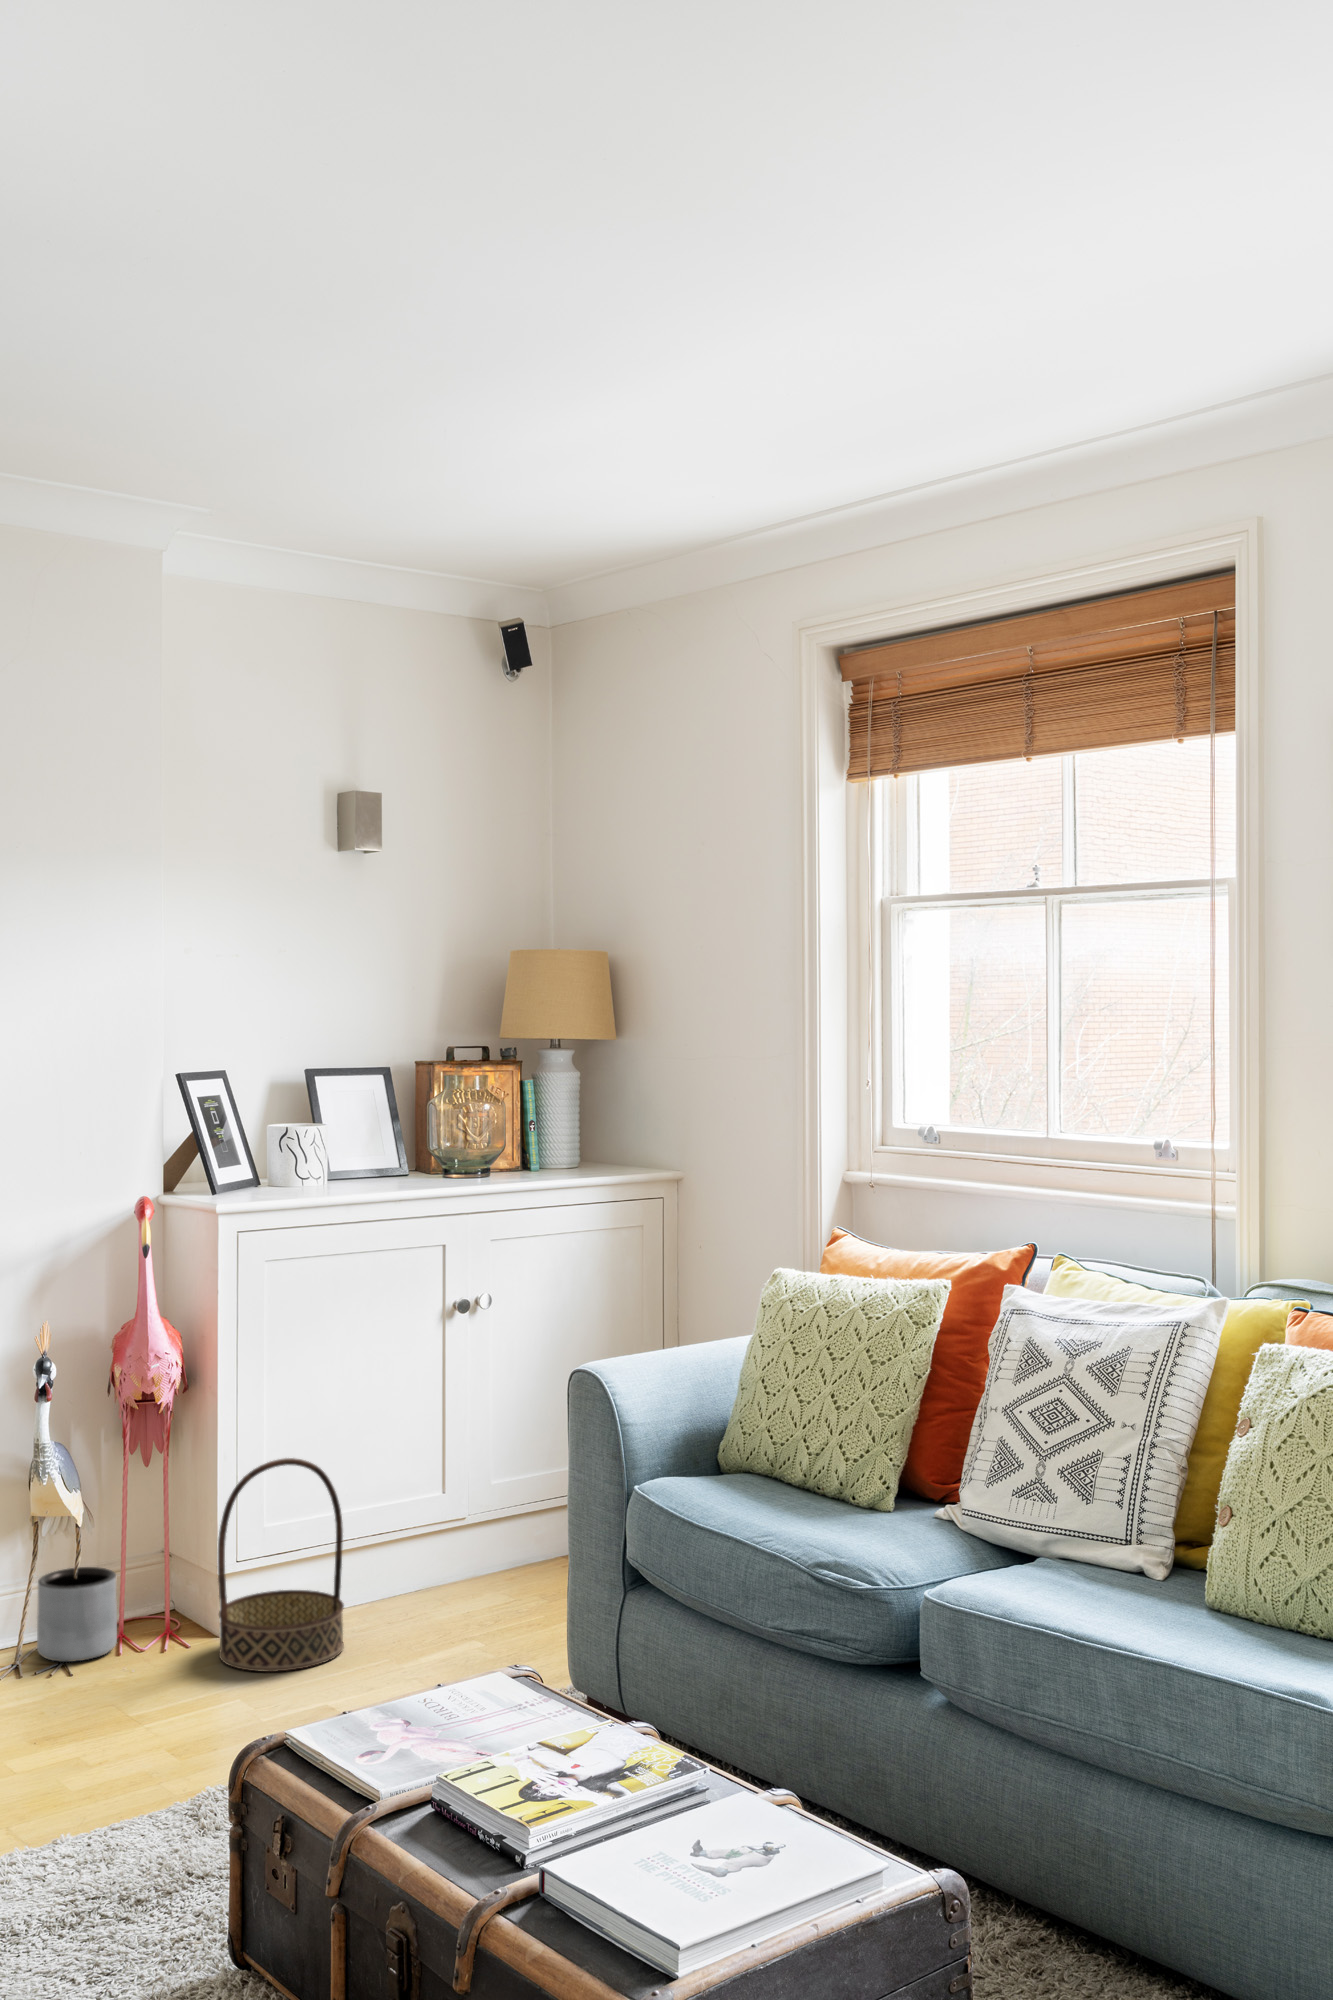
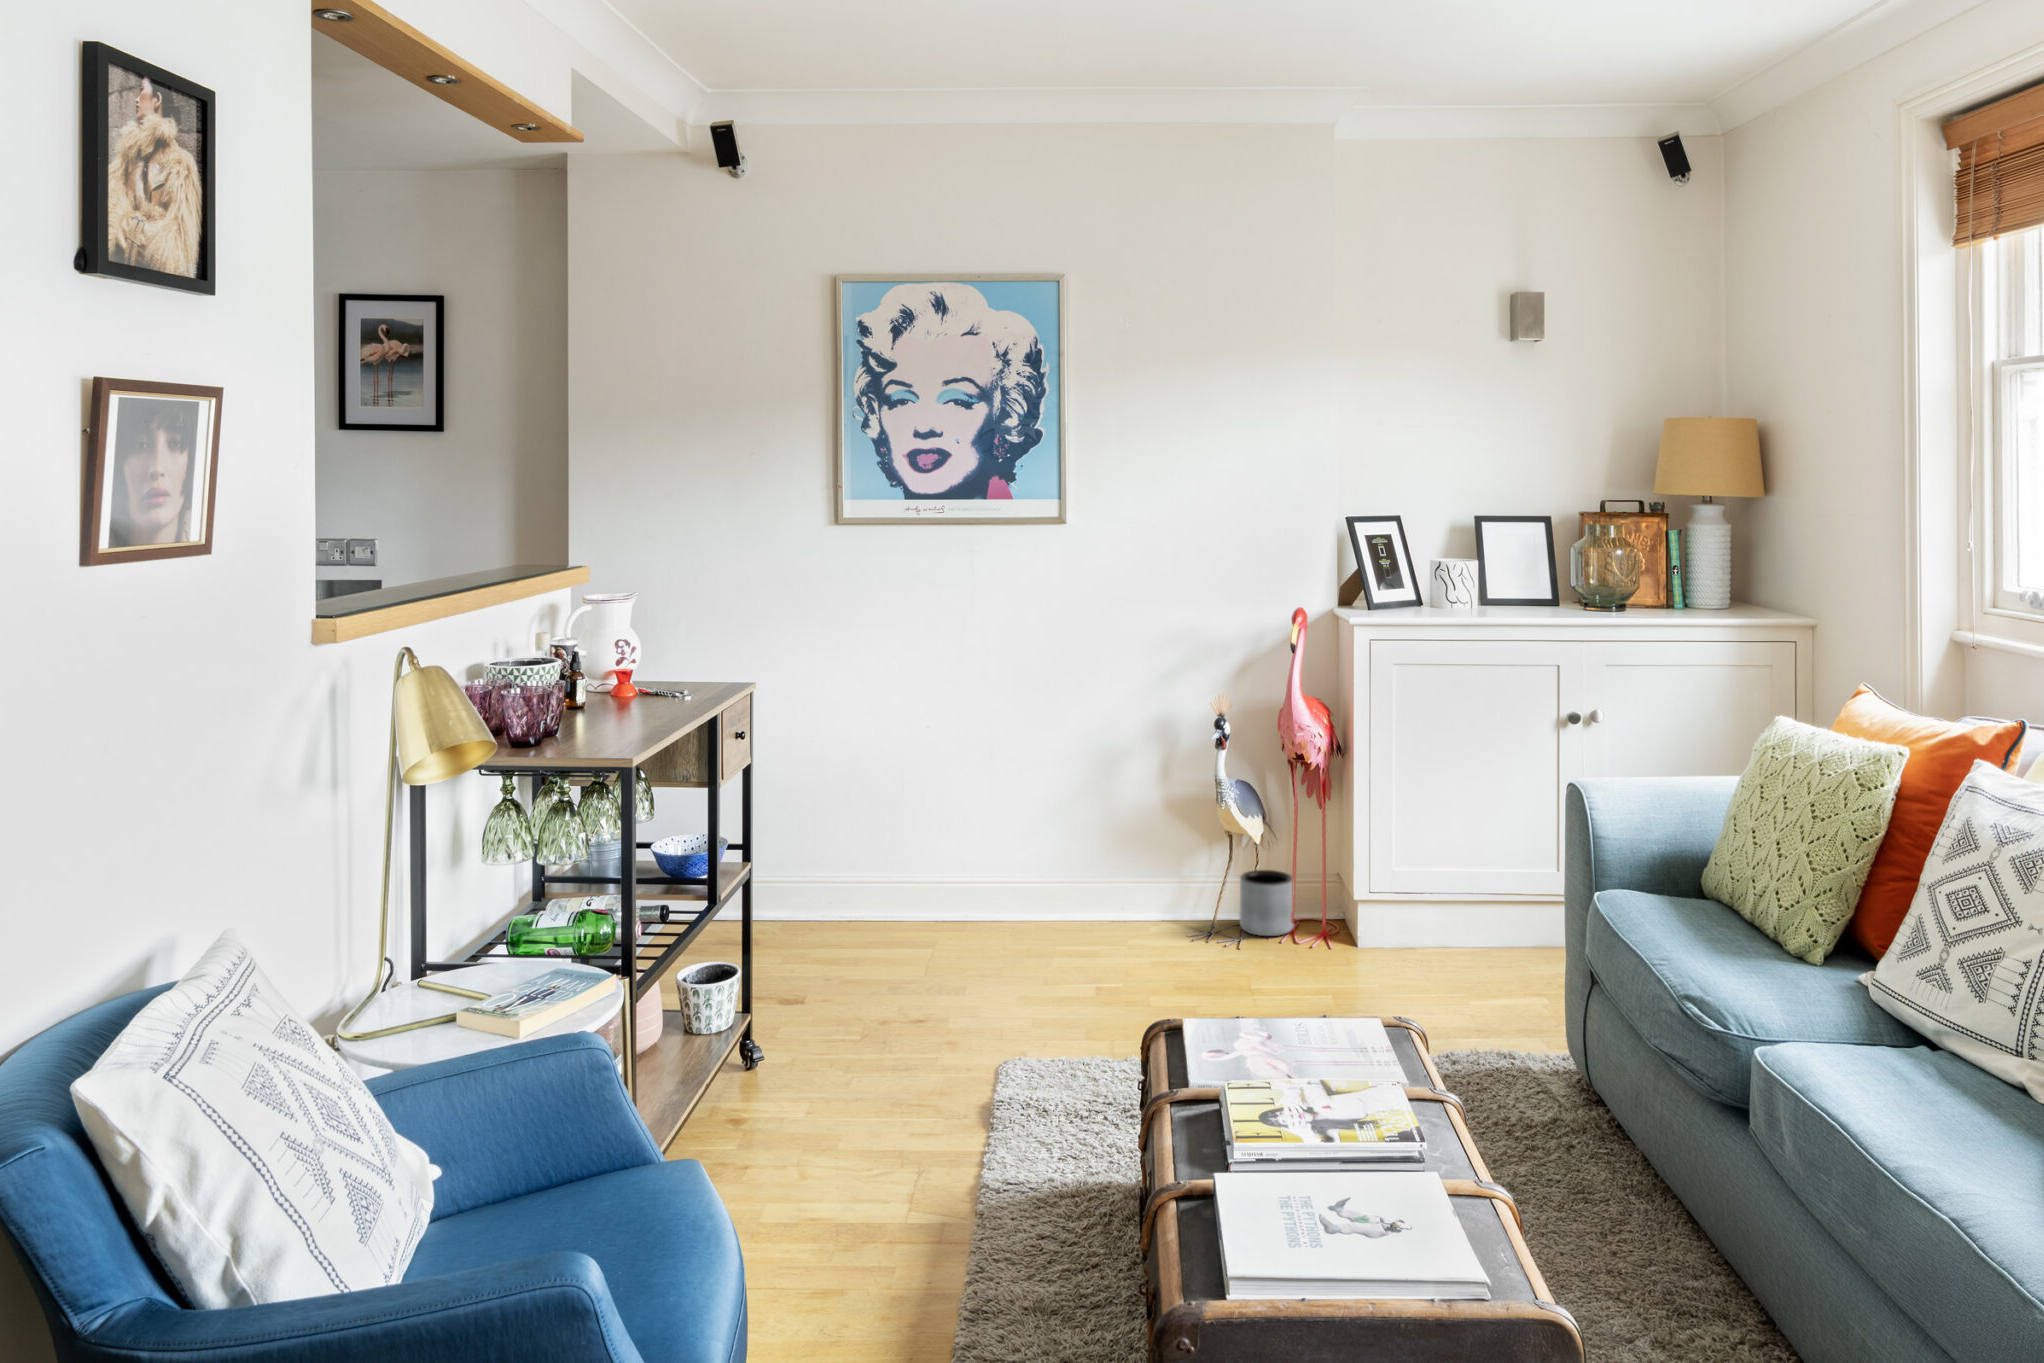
basket: present [218,1458,344,1672] -> none [1344,817,1447,978]

